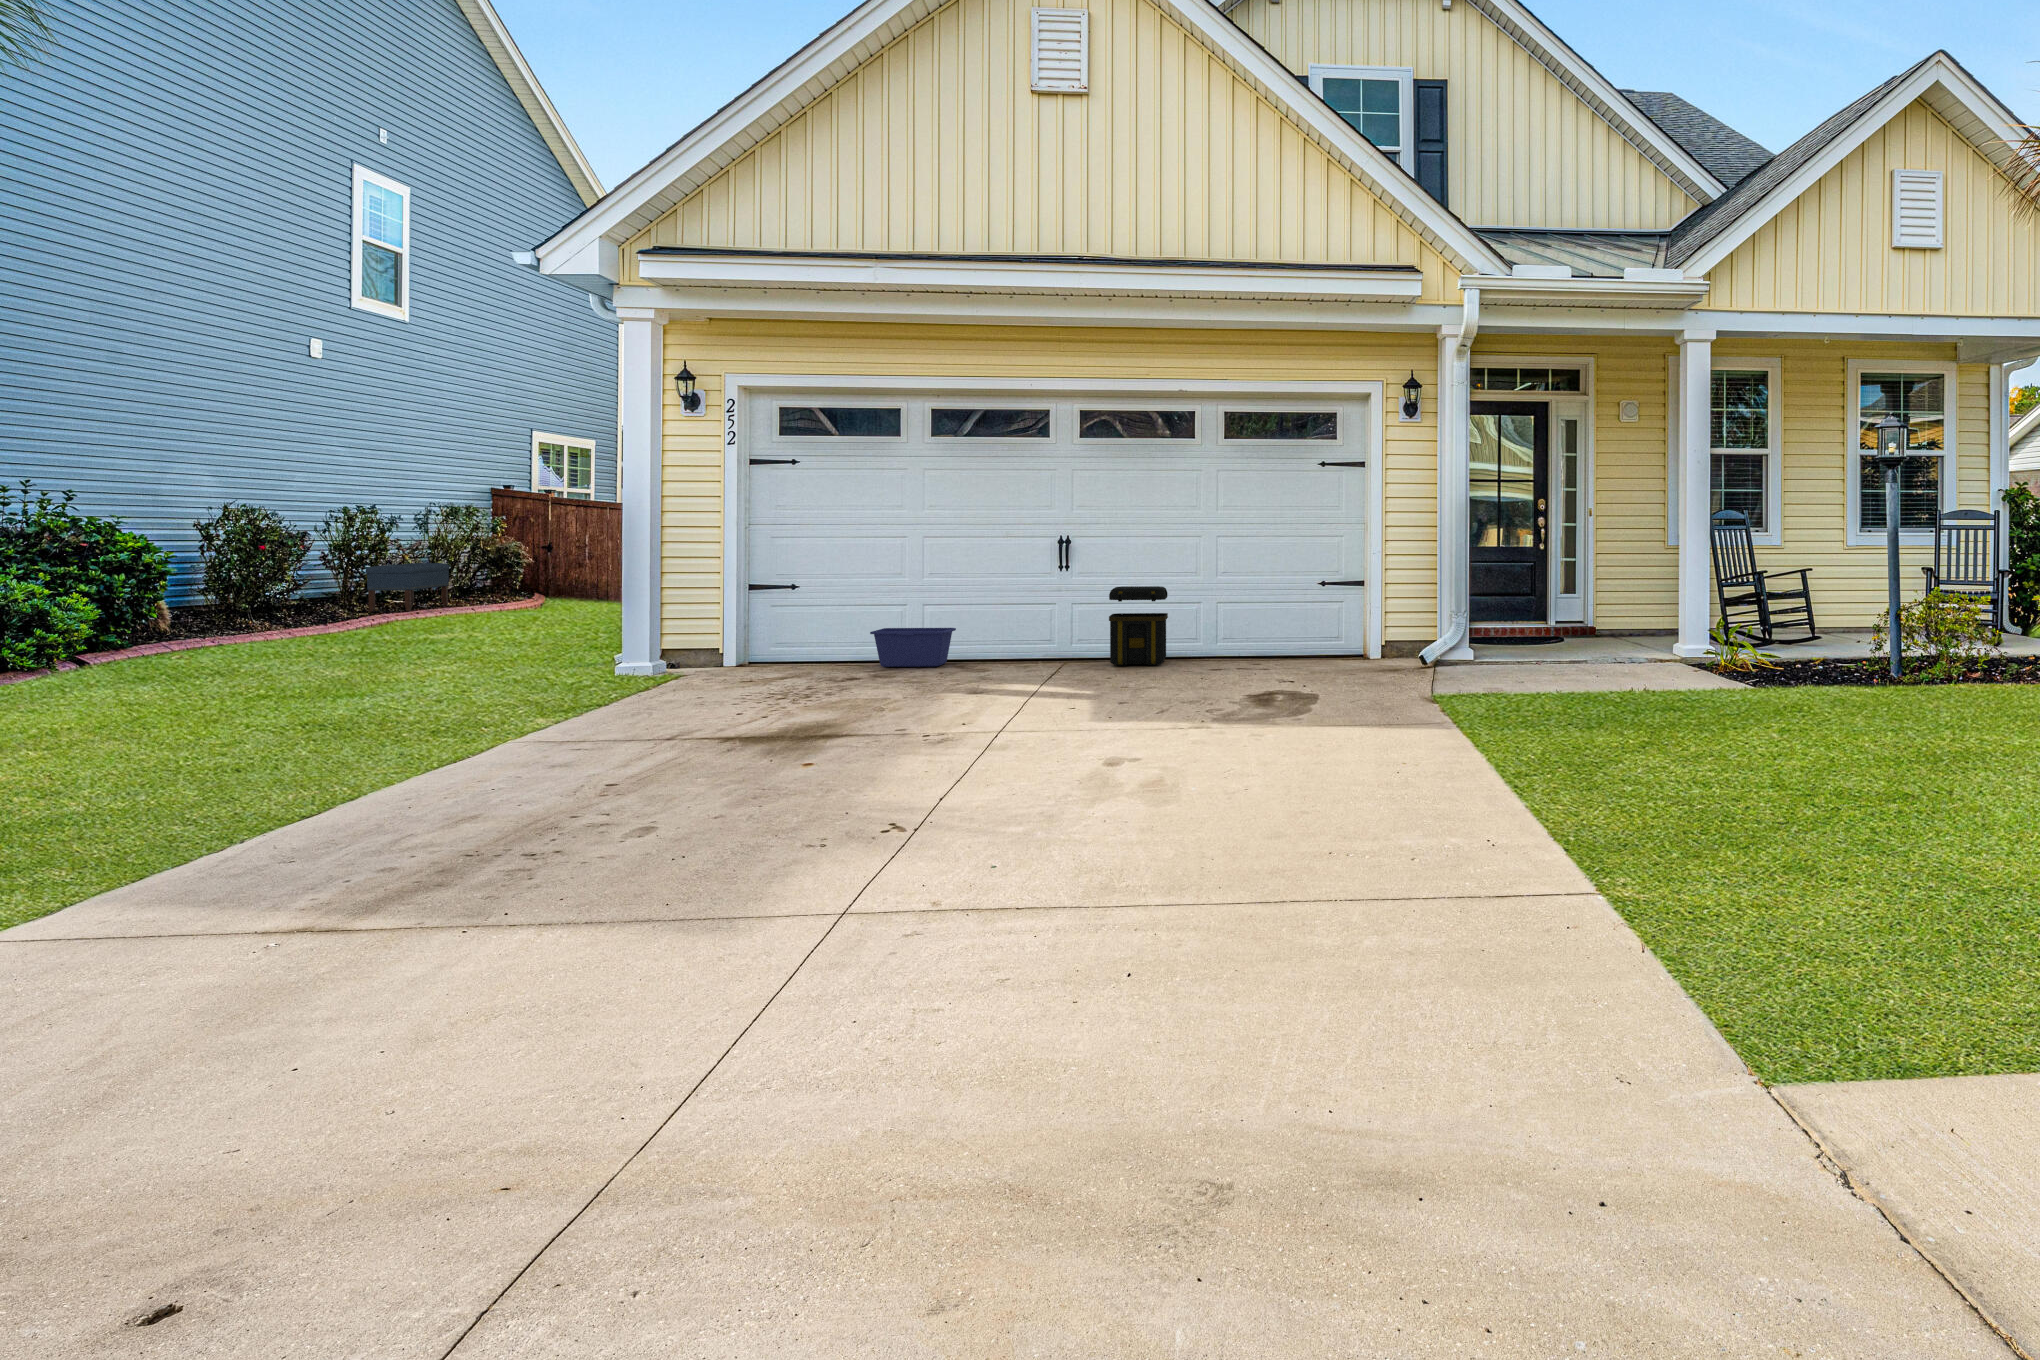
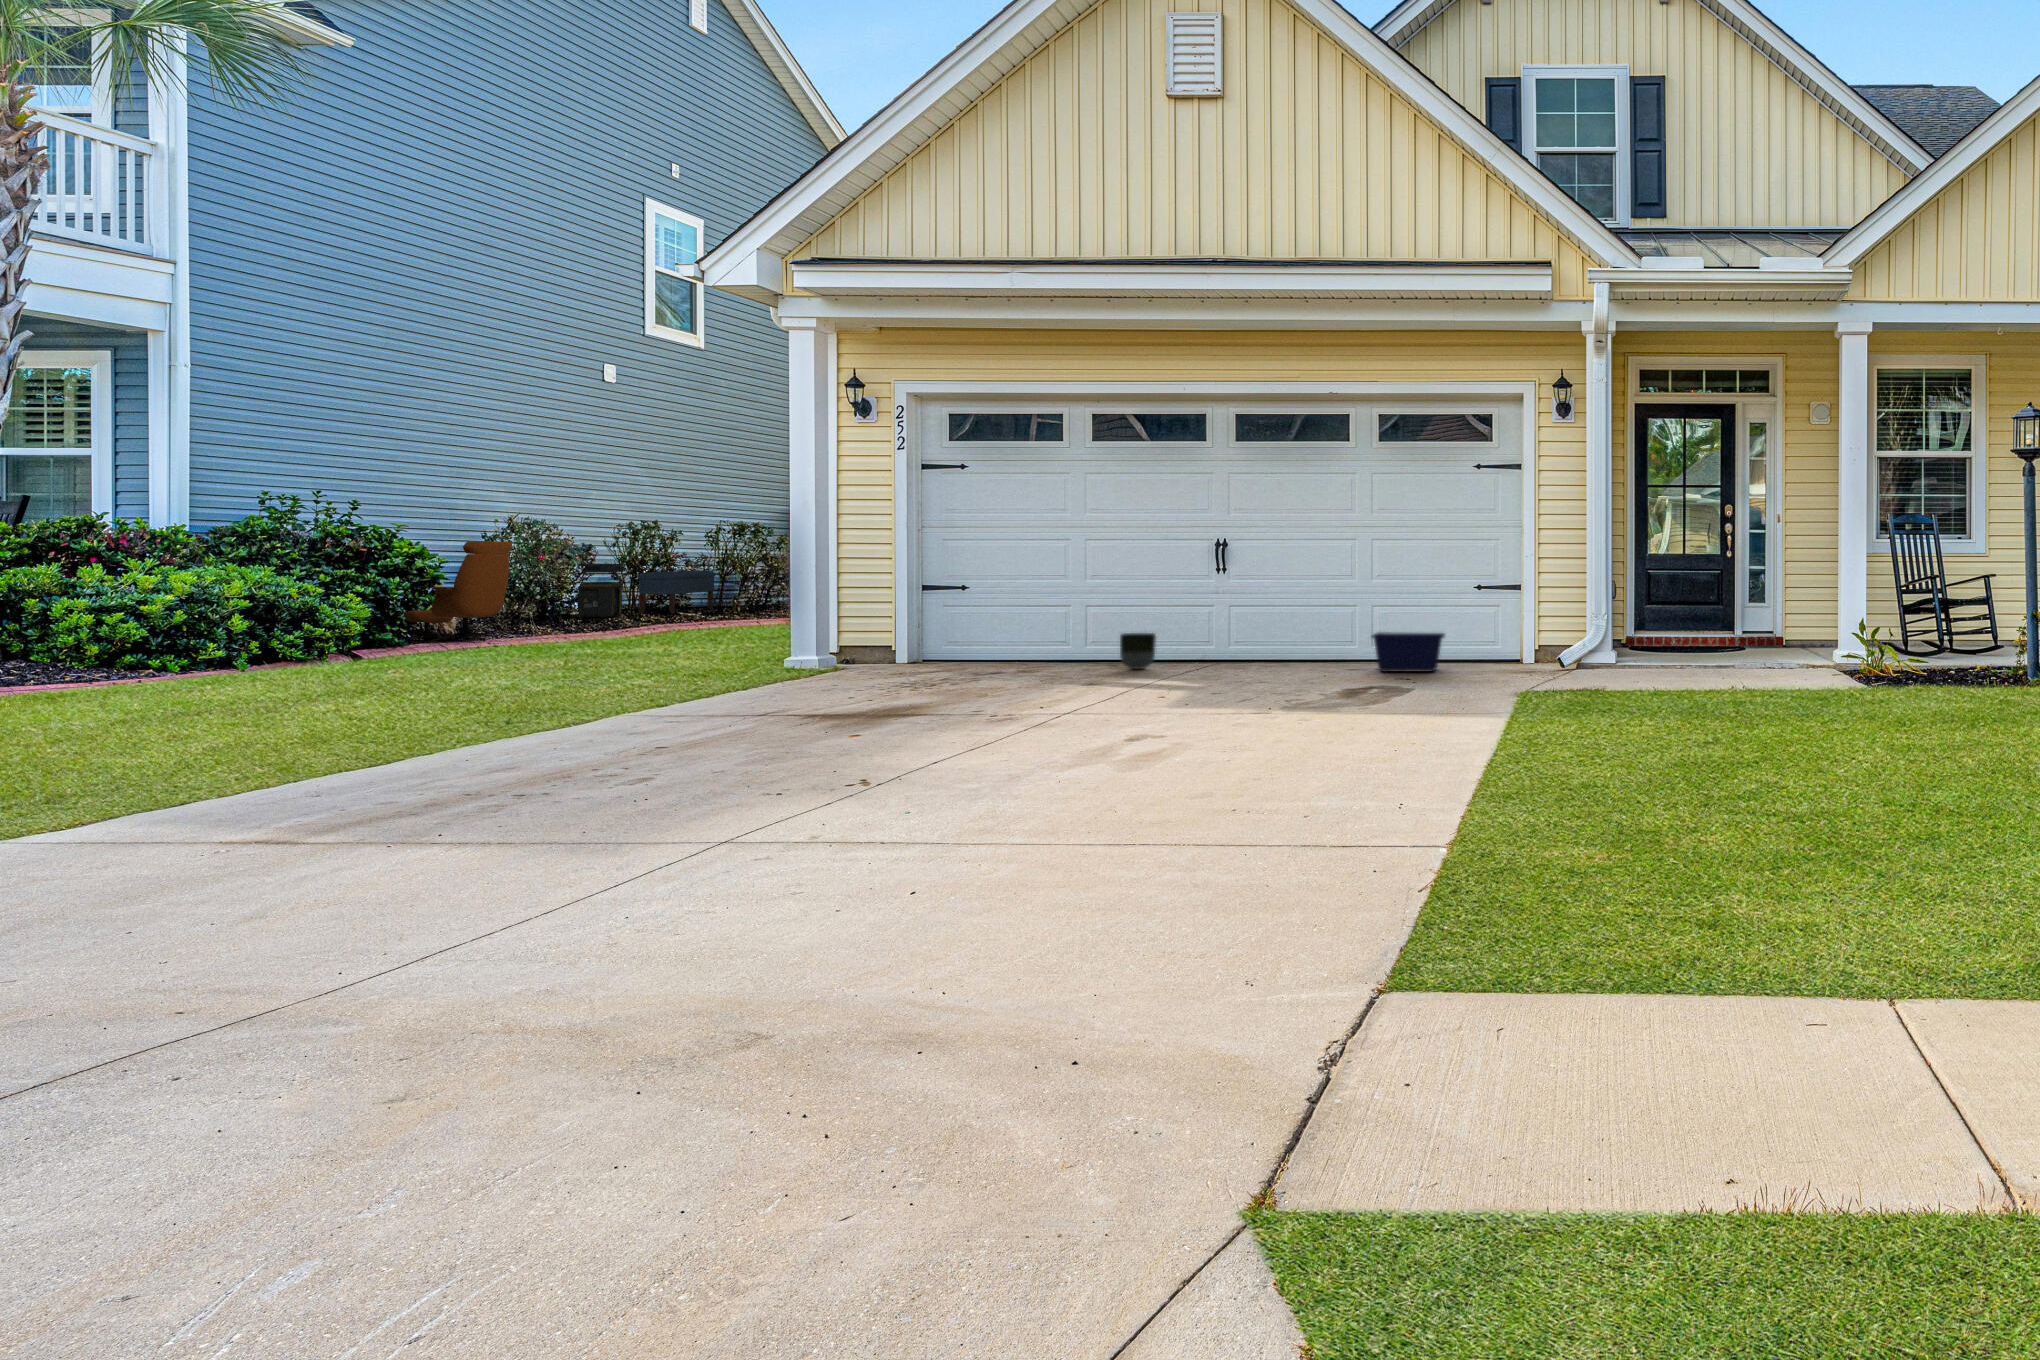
lounge chair: none [123,536,262,648] -> present [401,541,512,643]
toolbox: present [1109,586,1168,666] -> present [570,564,623,618]
storage bin: present [870,628,956,667] -> present [1372,632,1445,672]
planter: none [990,628,1026,664] -> present [1120,633,1156,669]

